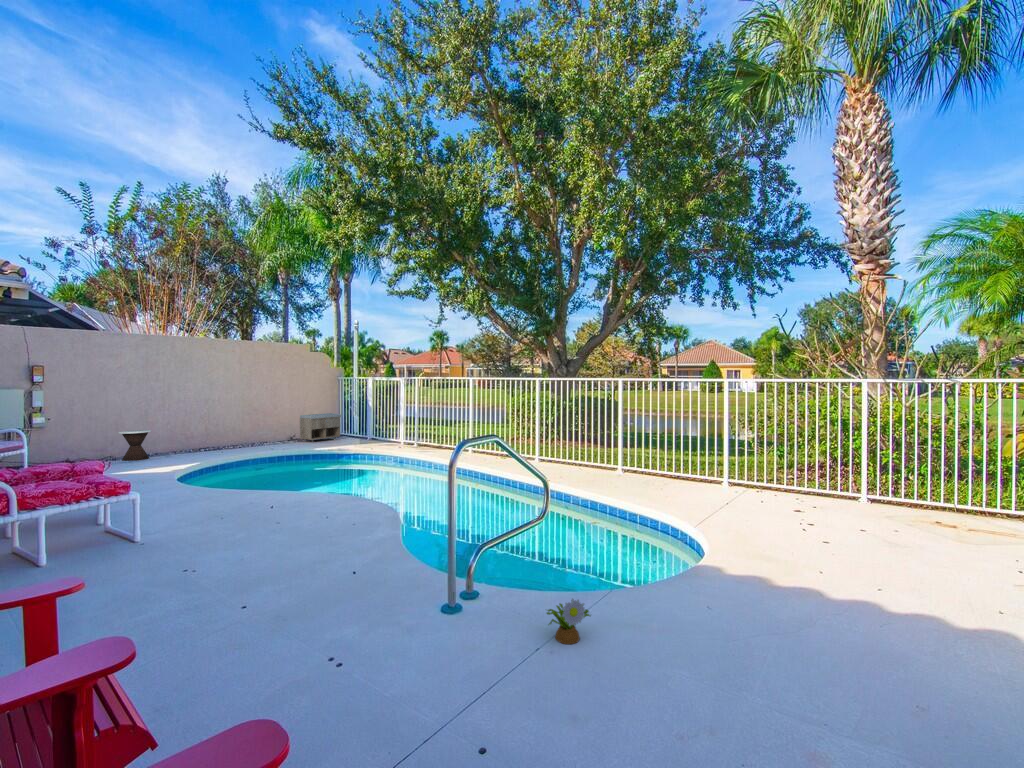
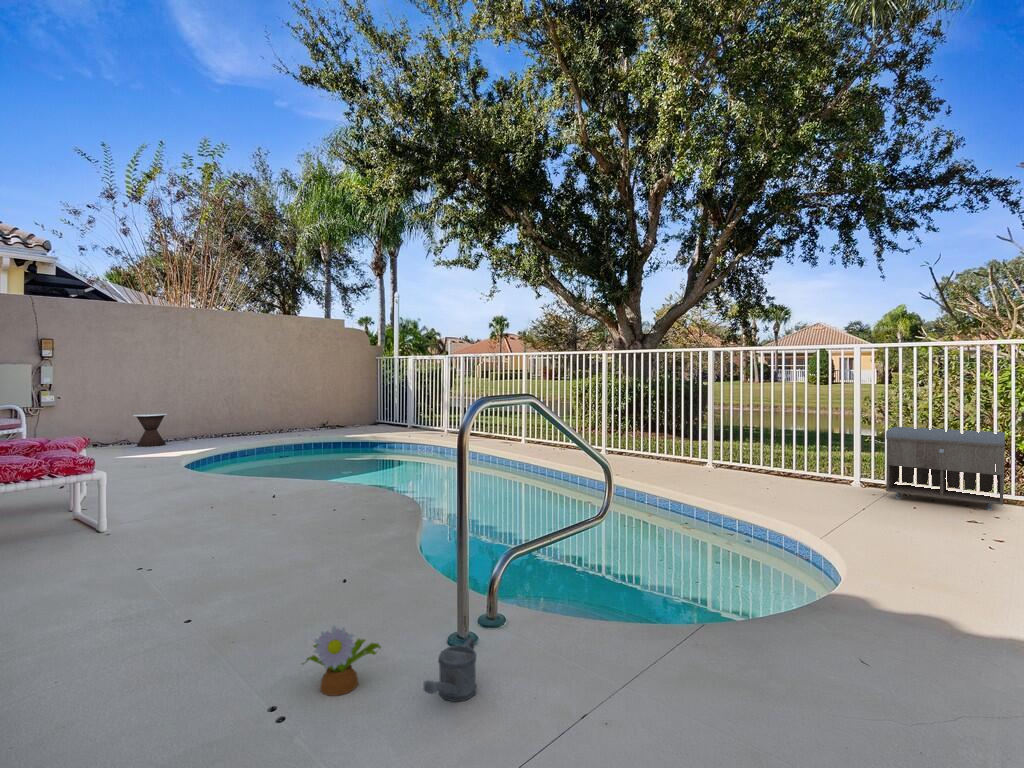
storage bench: present [300,413,341,442] -> present [886,427,1005,510]
decorative plant: present [547,599,590,644] -> present [302,626,381,696]
watering can: none [423,611,455,653] -> present [424,638,477,702]

